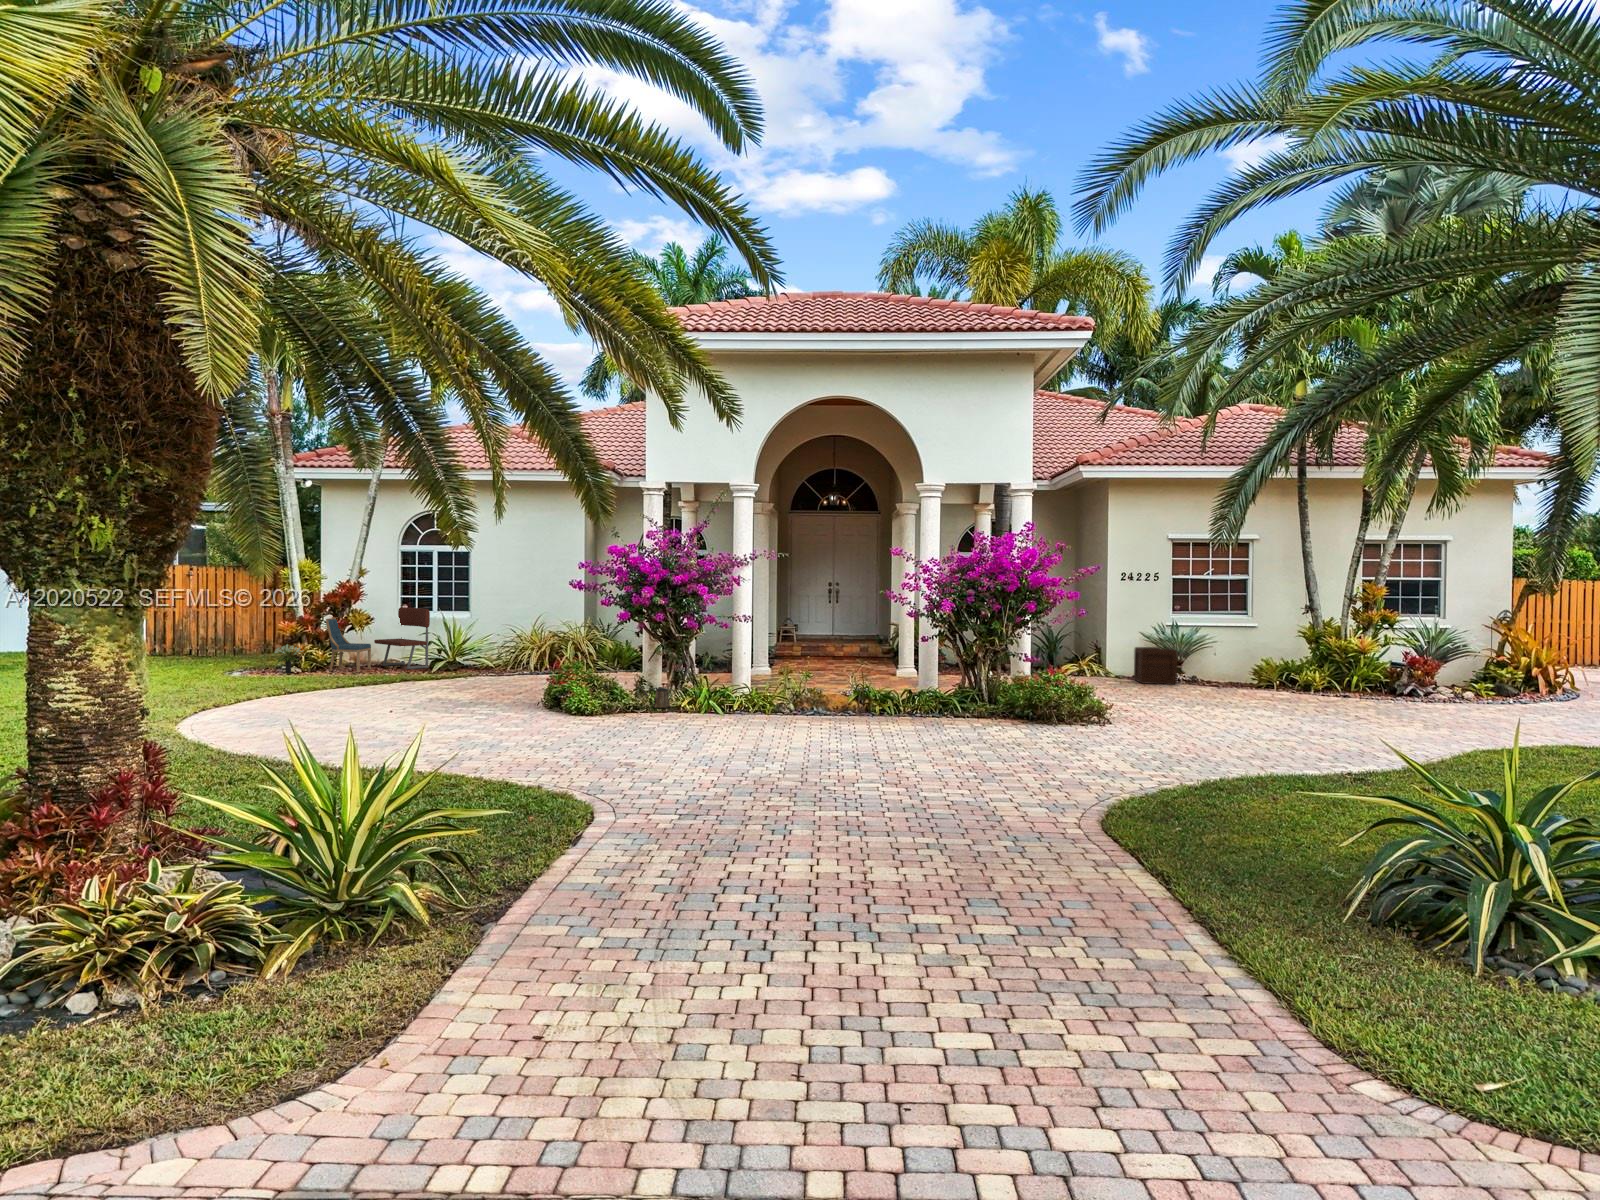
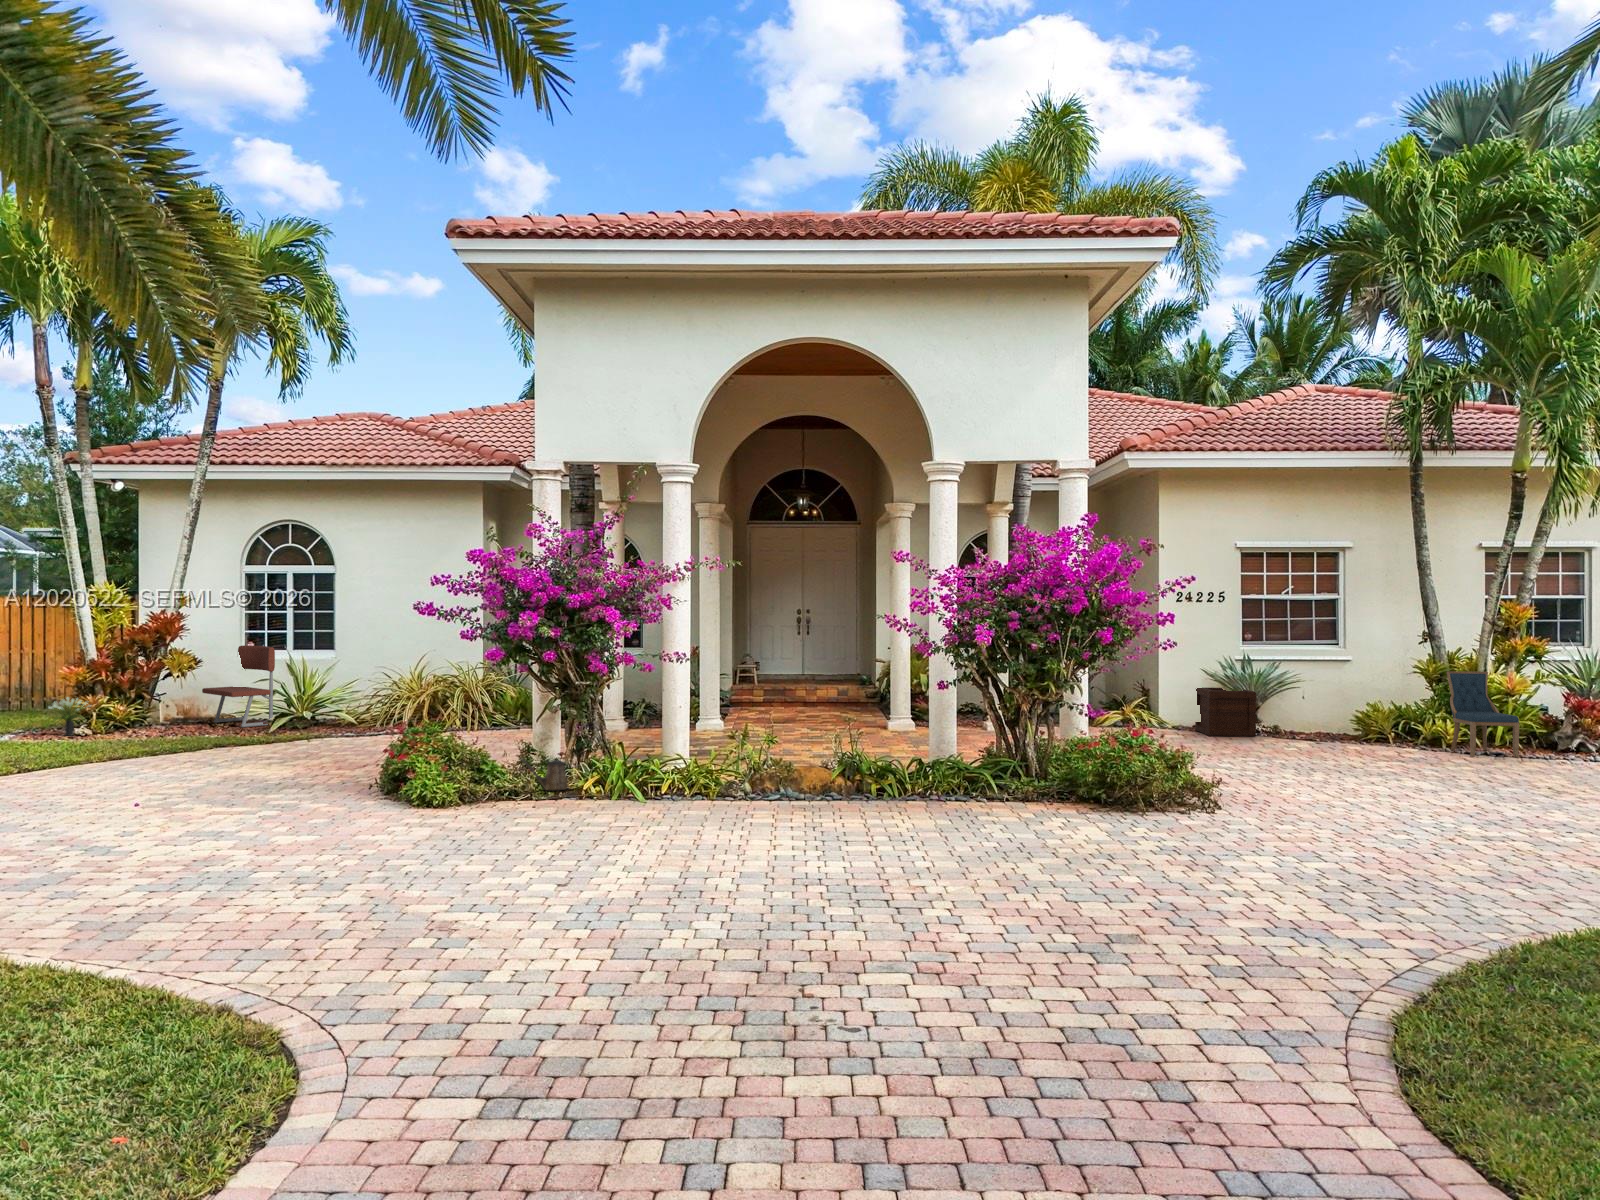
chair: present [326,618,371,673] -> present [1447,671,1519,758]

